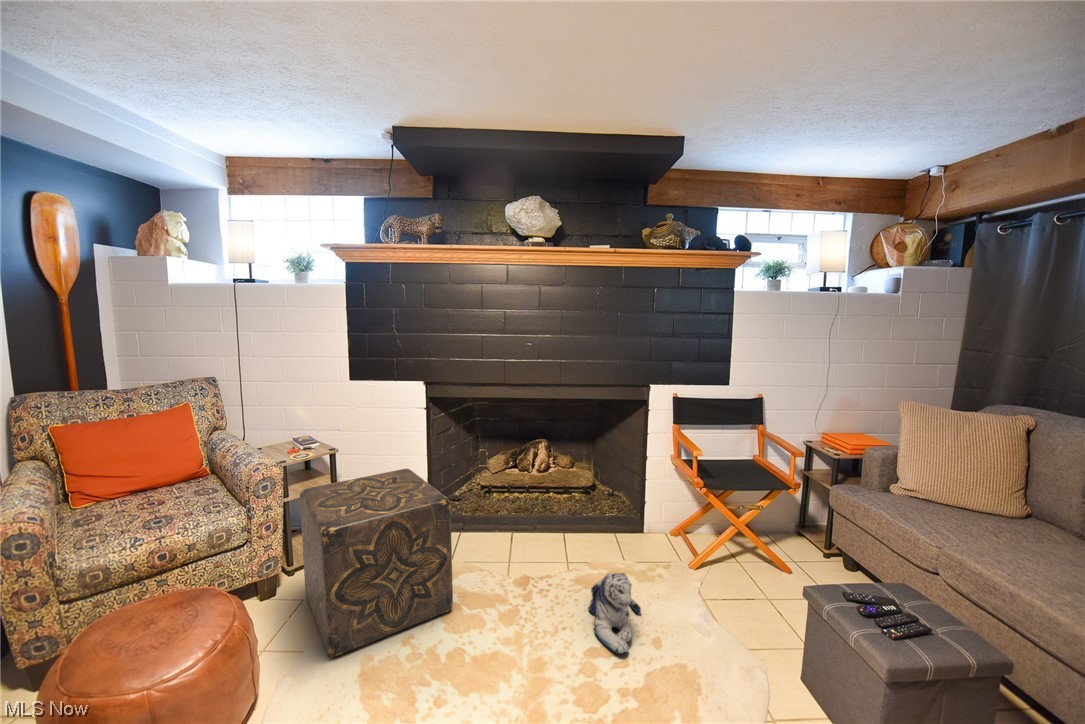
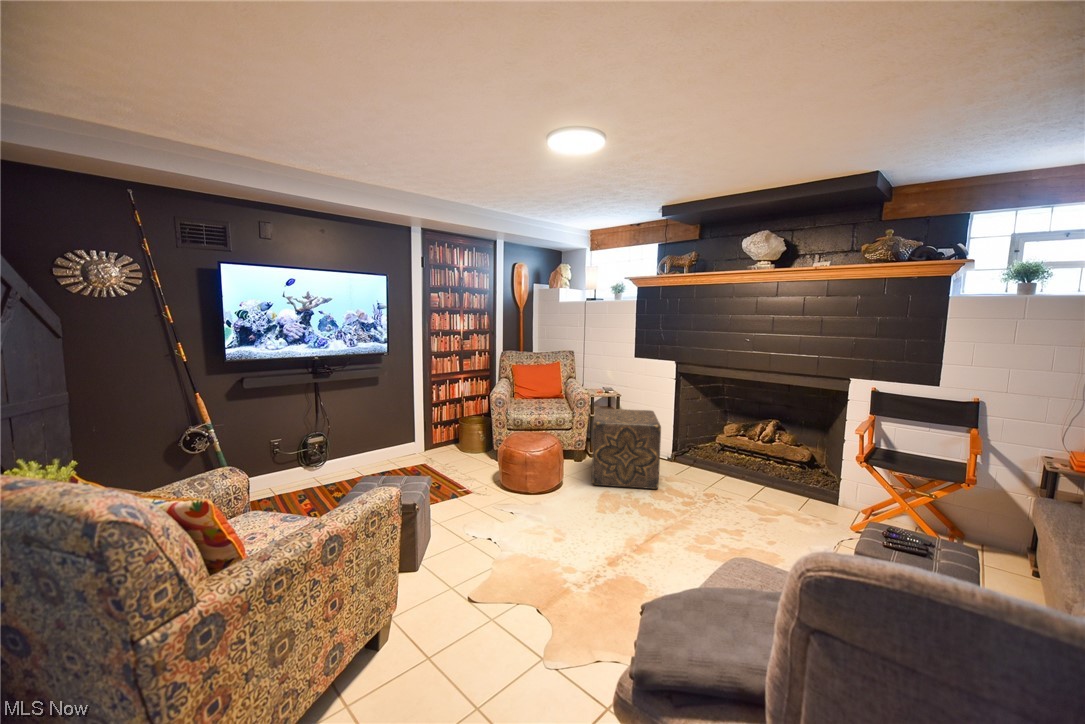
plush toy: present [588,573,641,654] -> none [730,490,774,535]

